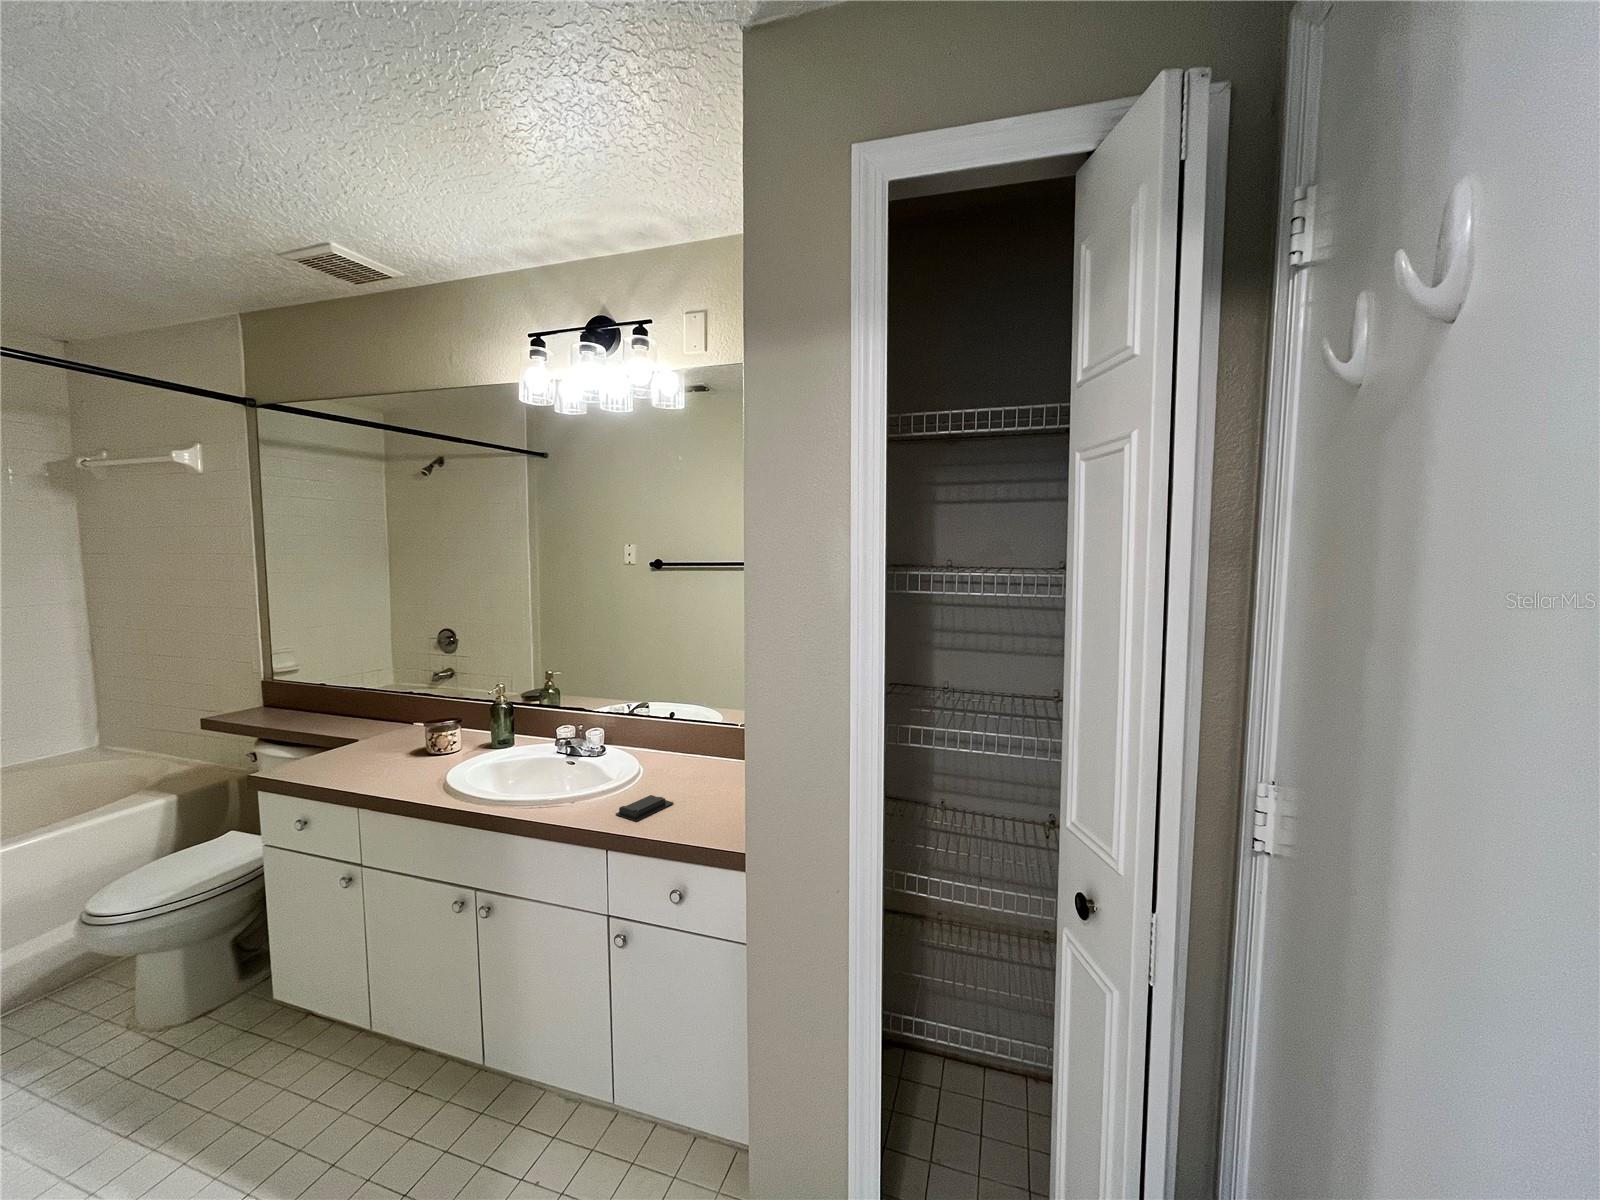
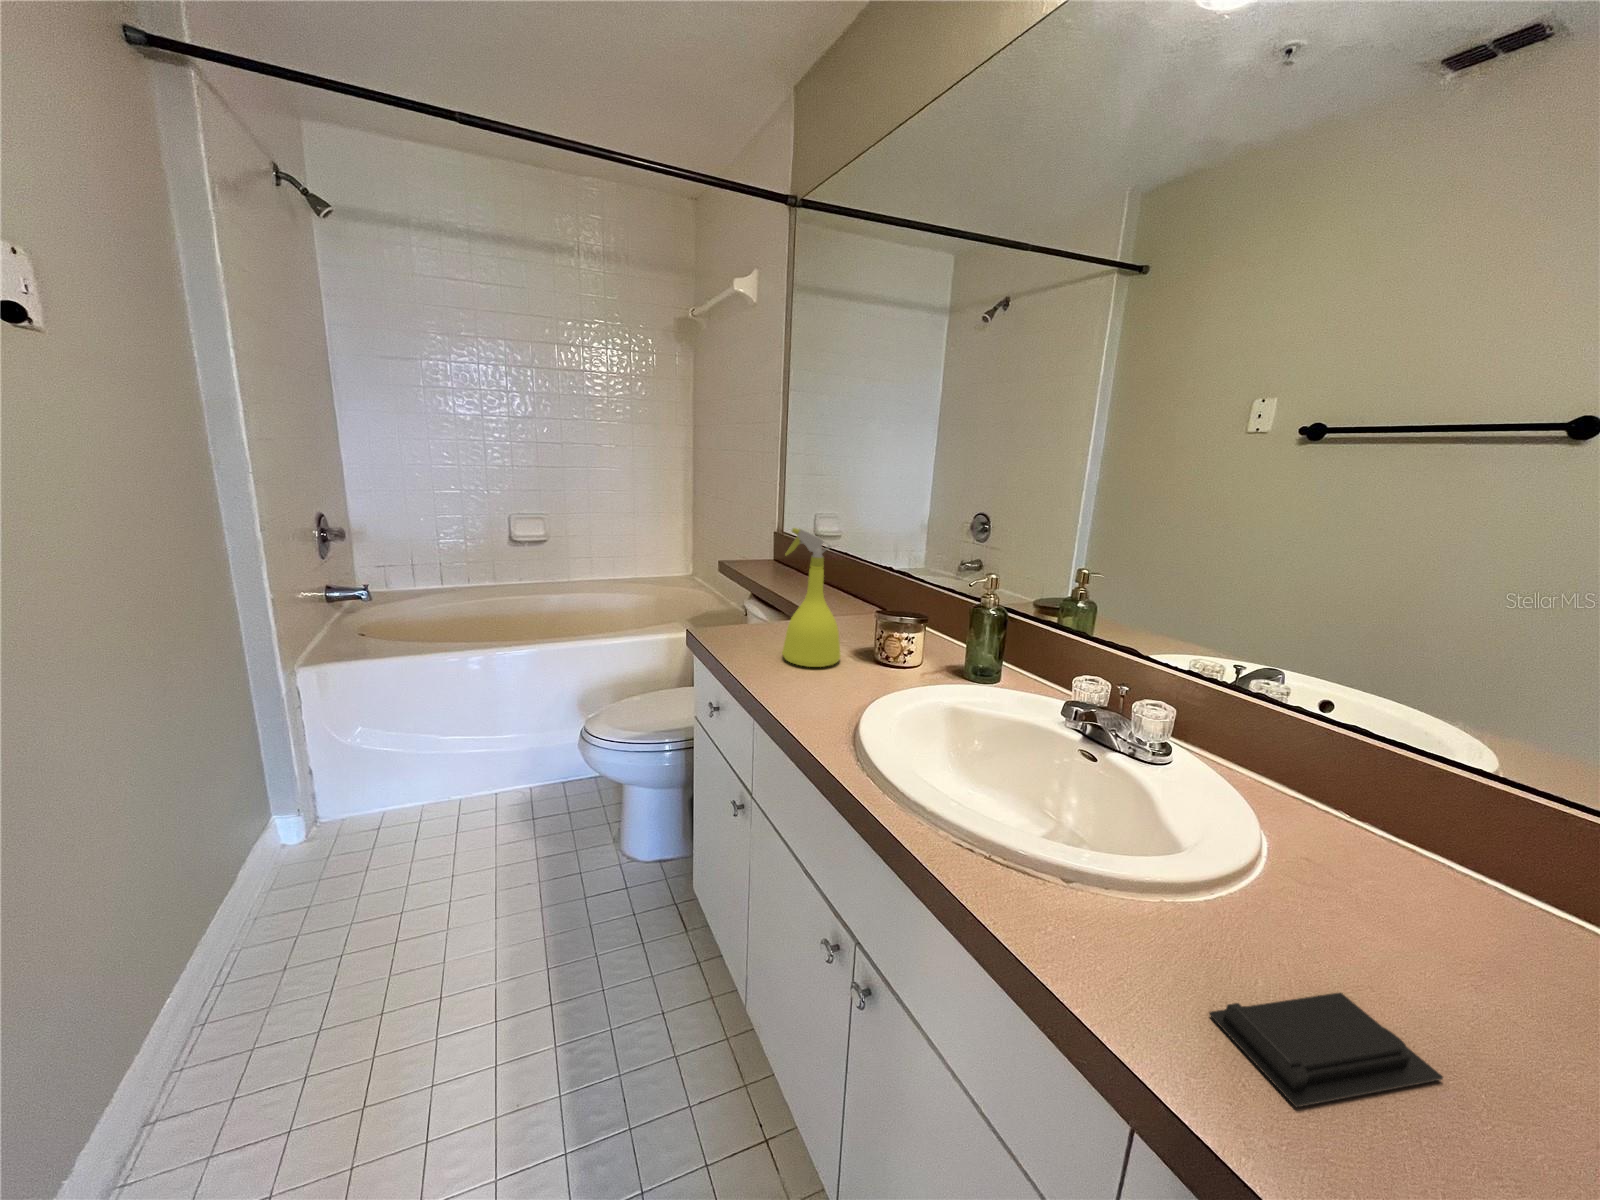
spray bottle: none [351,680,404,772] -> present [782,528,840,667]

